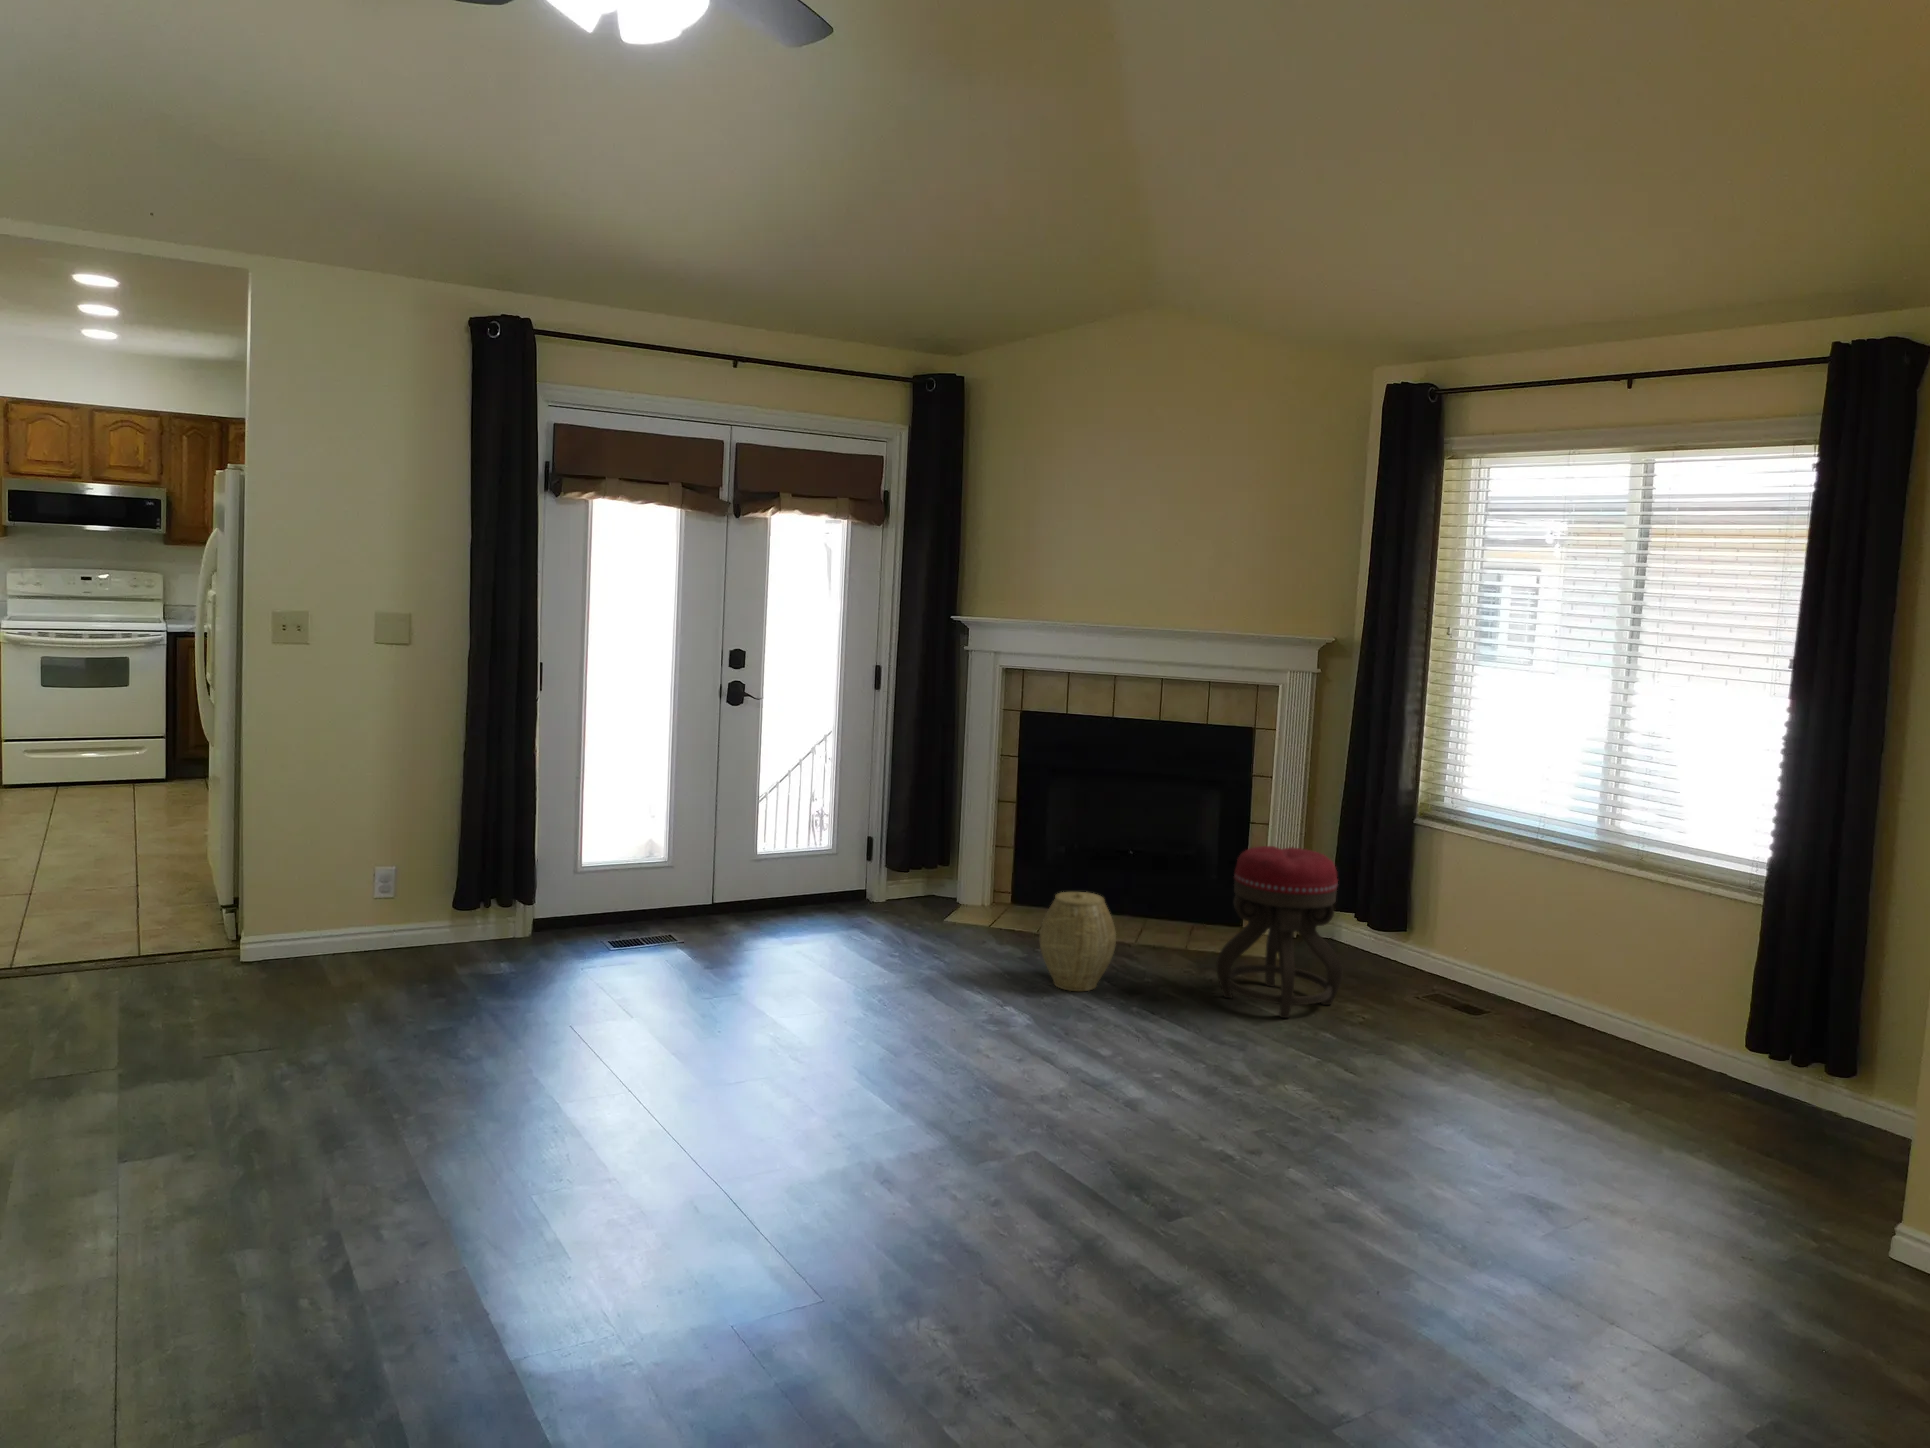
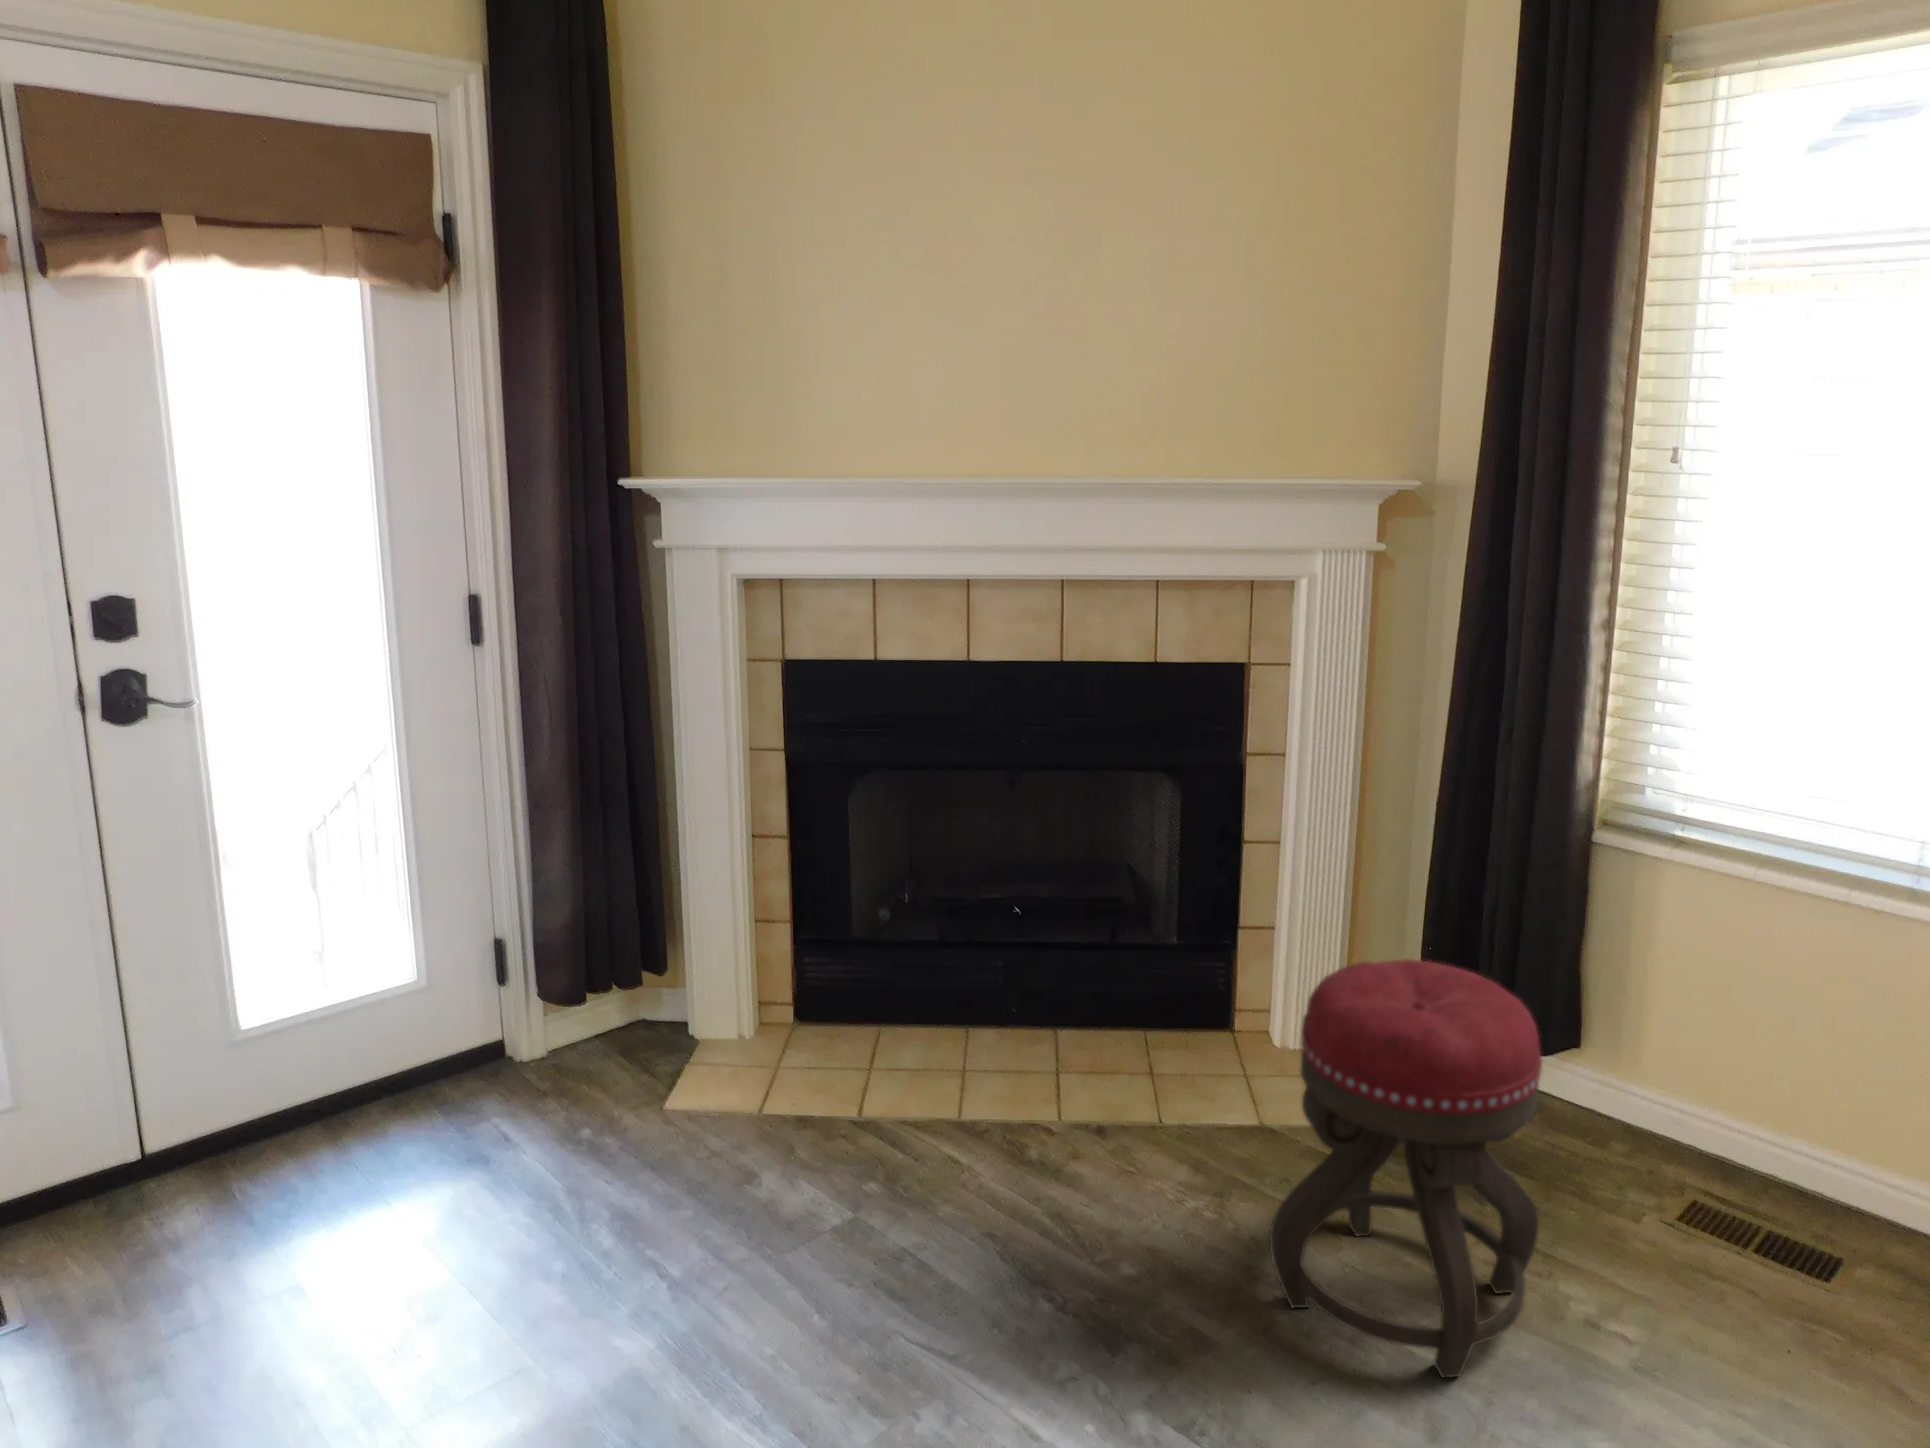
woven basket: present [1040,892,1116,991] -> none [873,1110,1049,1354]

